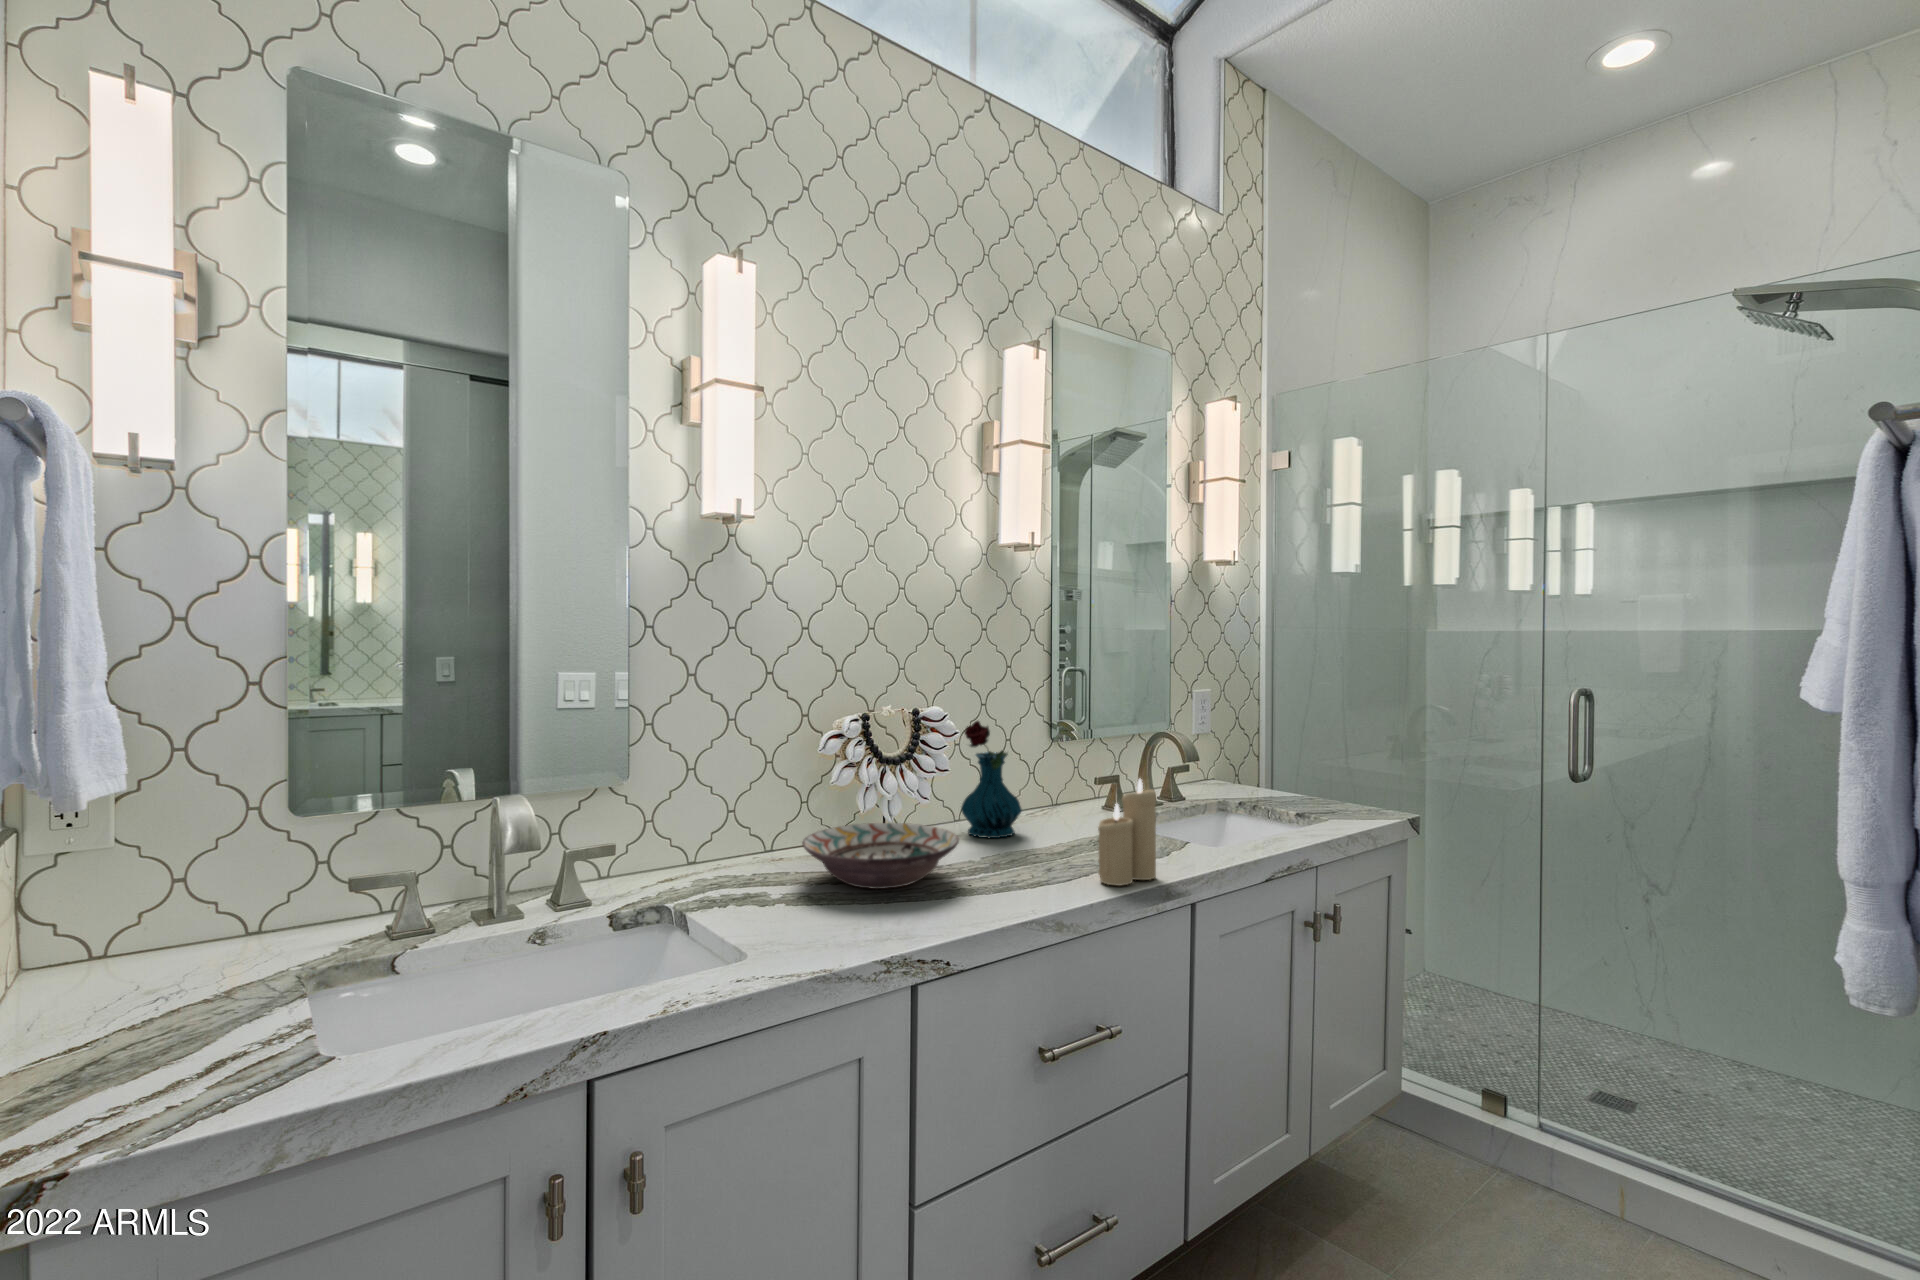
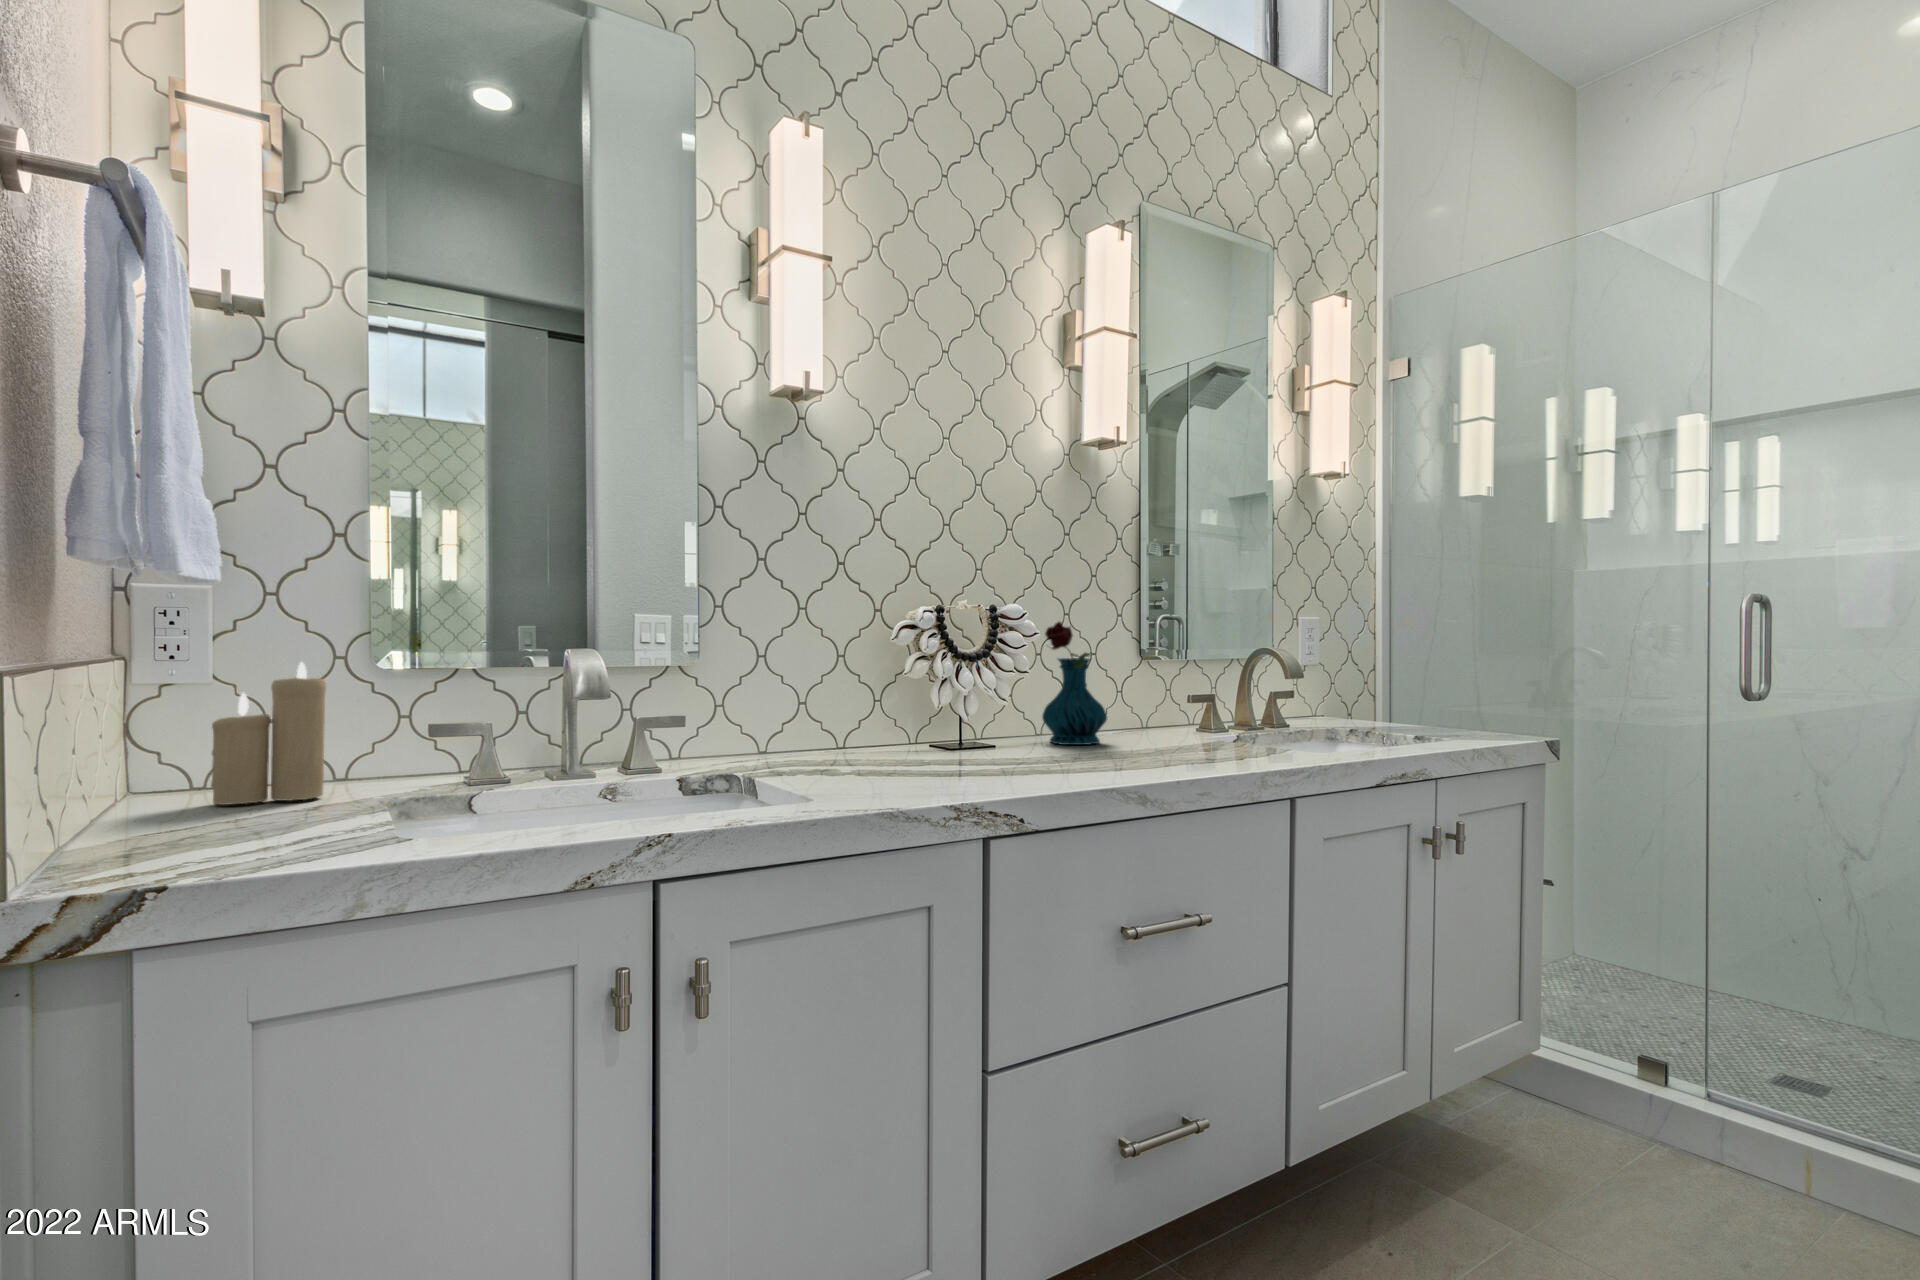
candle: present [1098,779,1156,885] -> present [211,662,326,805]
decorative bowl: present [802,823,959,889] -> none [873,716,1037,769]

